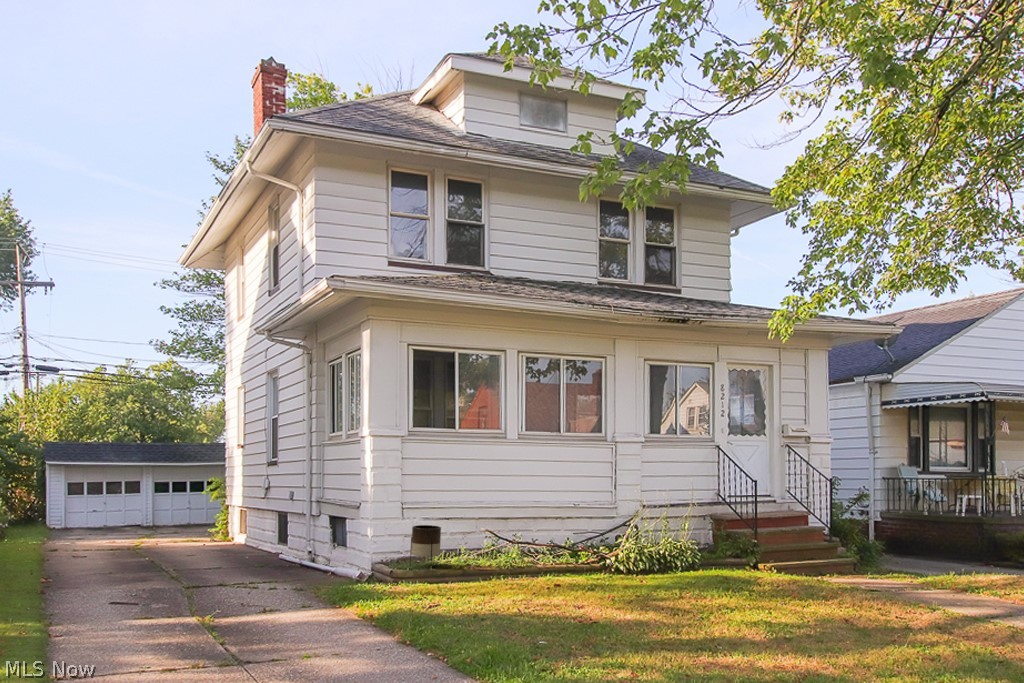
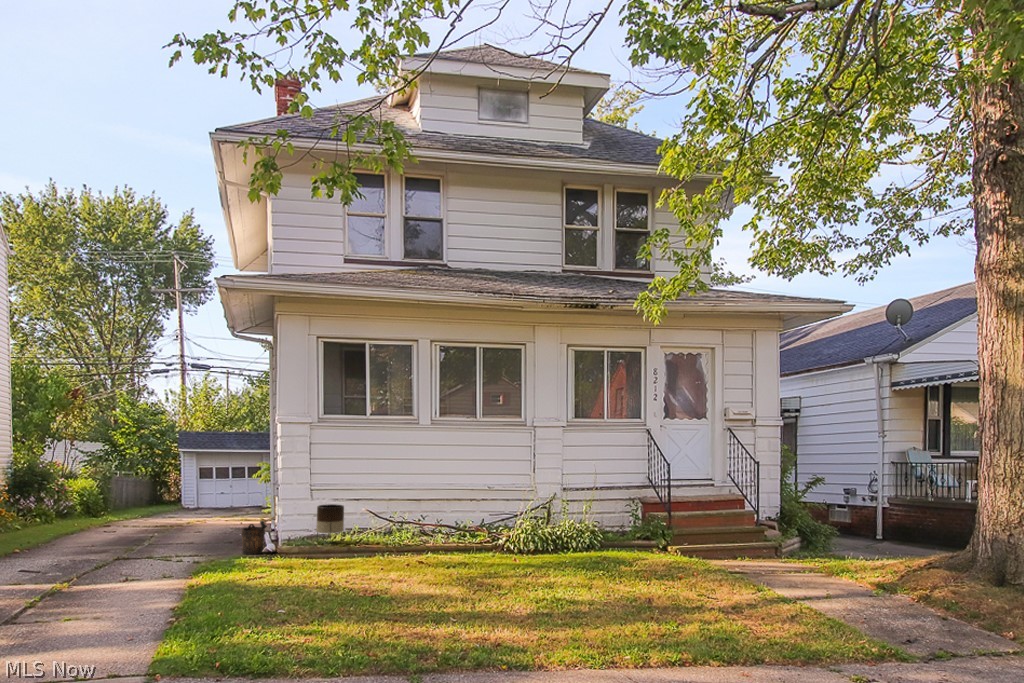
bucket: none [329,539,364,582] -> present [241,517,275,555]

